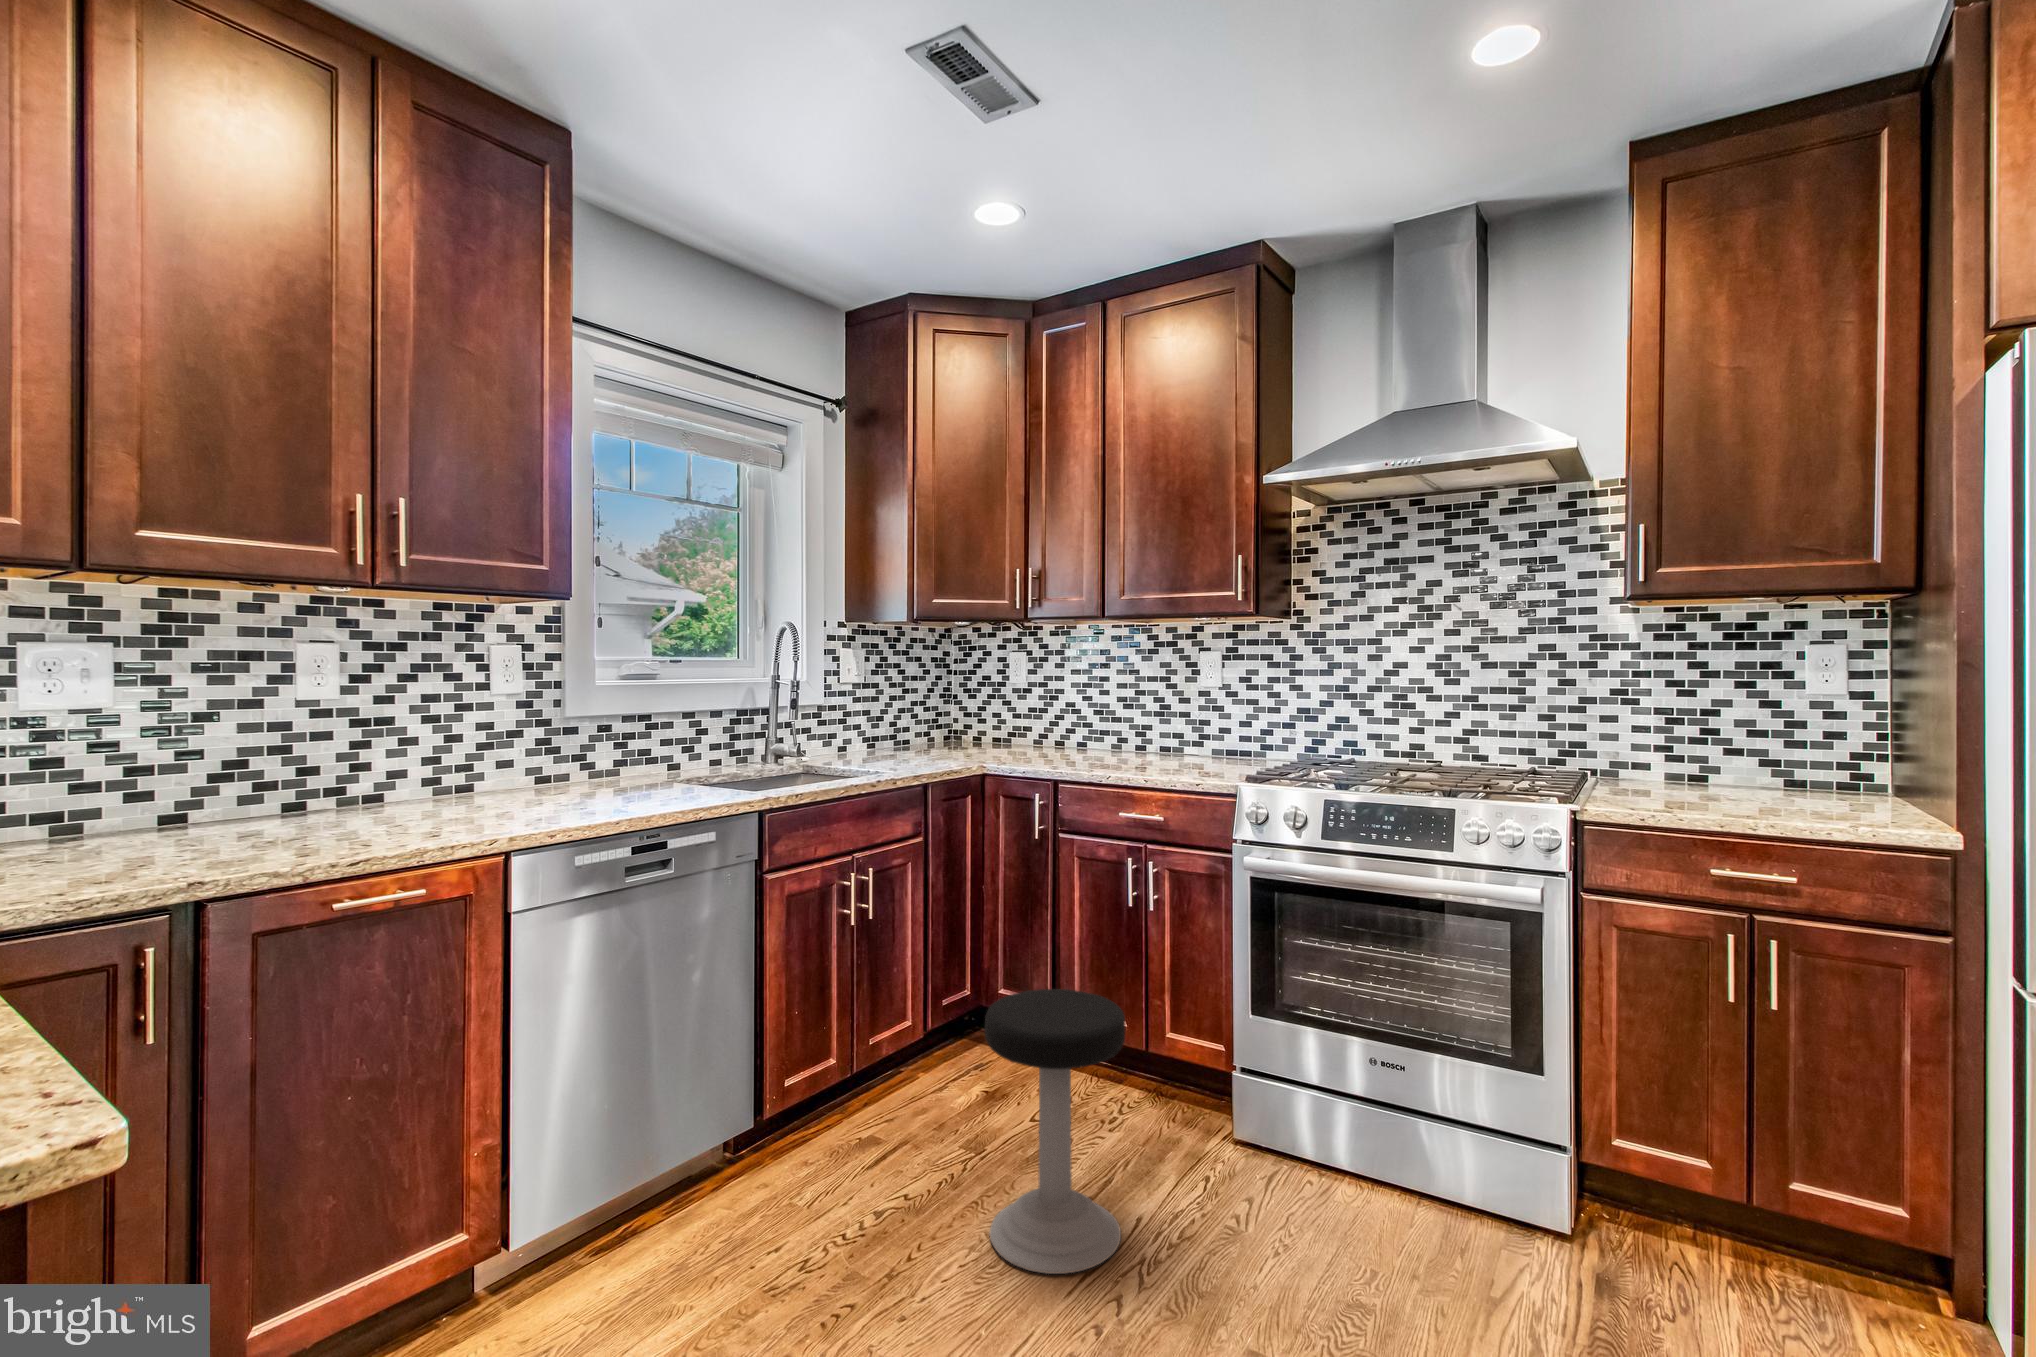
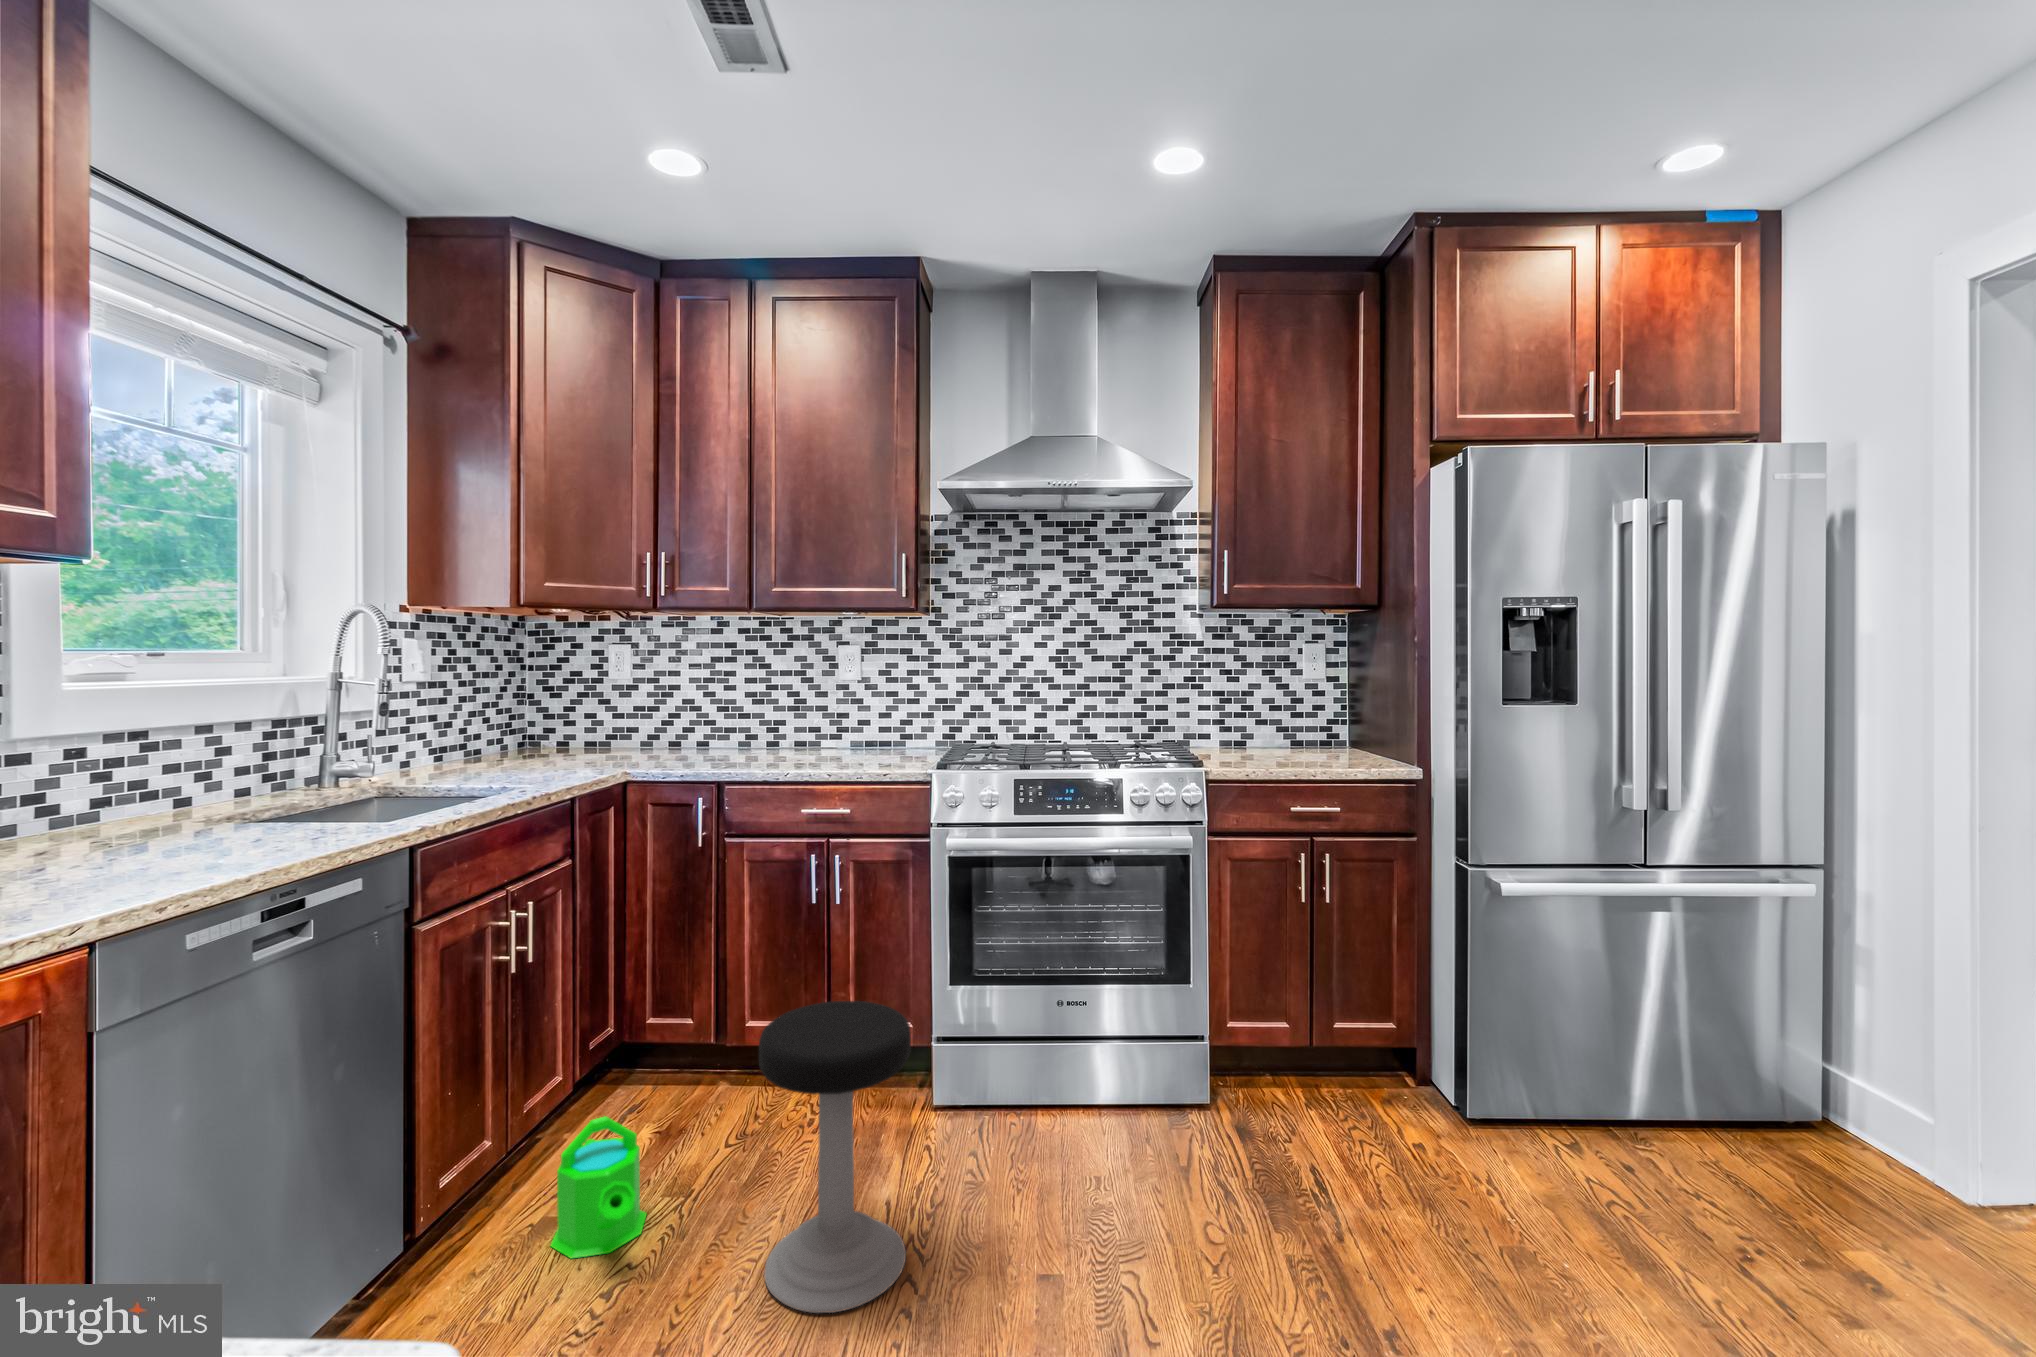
watering can: none [864,1051,940,1165] -> present [551,1116,646,1258]

